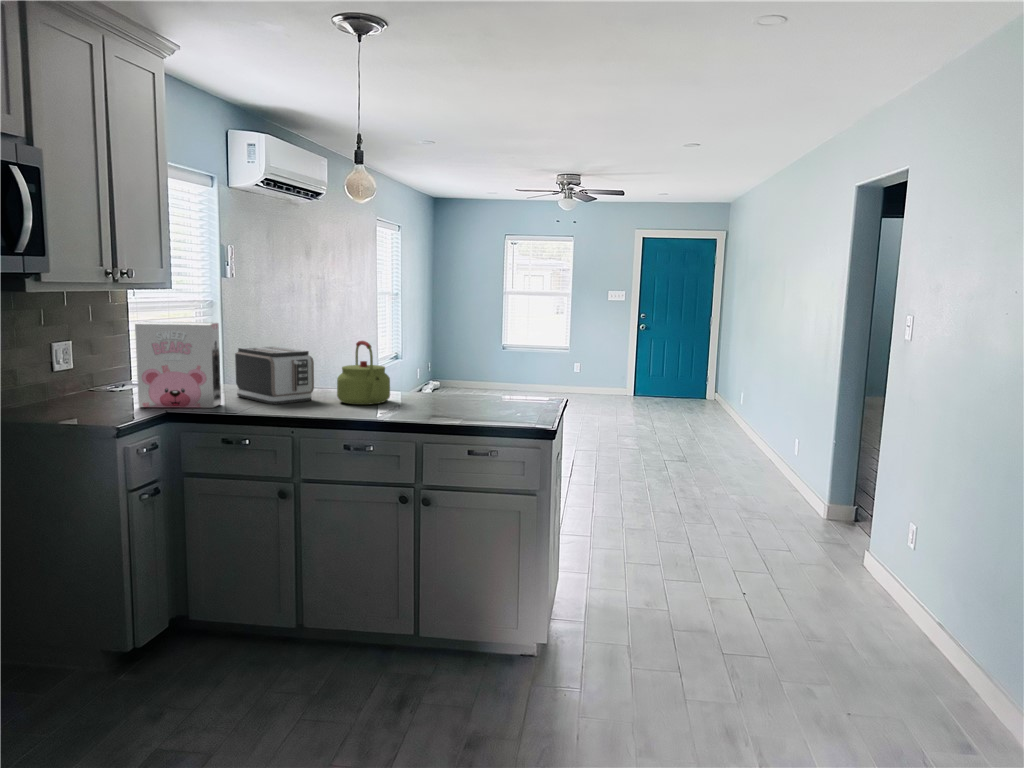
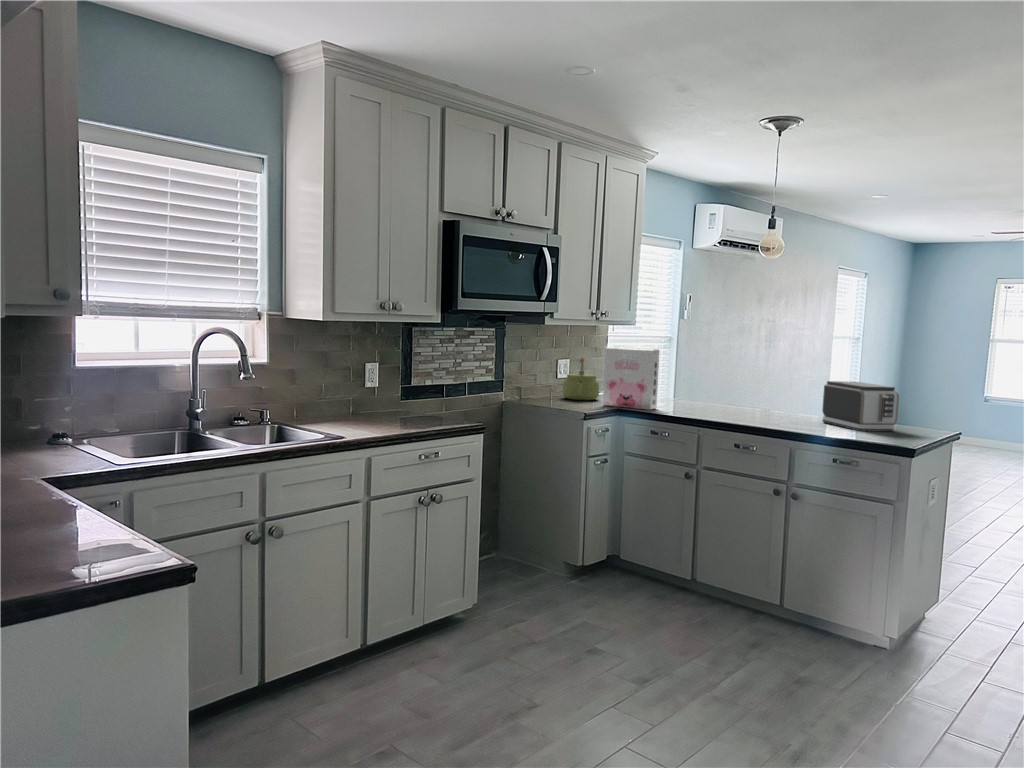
kettle: present [337,341,390,405] -> present [563,357,599,400]
toaster: present [235,346,314,404] -> present [822,381,899,432]

